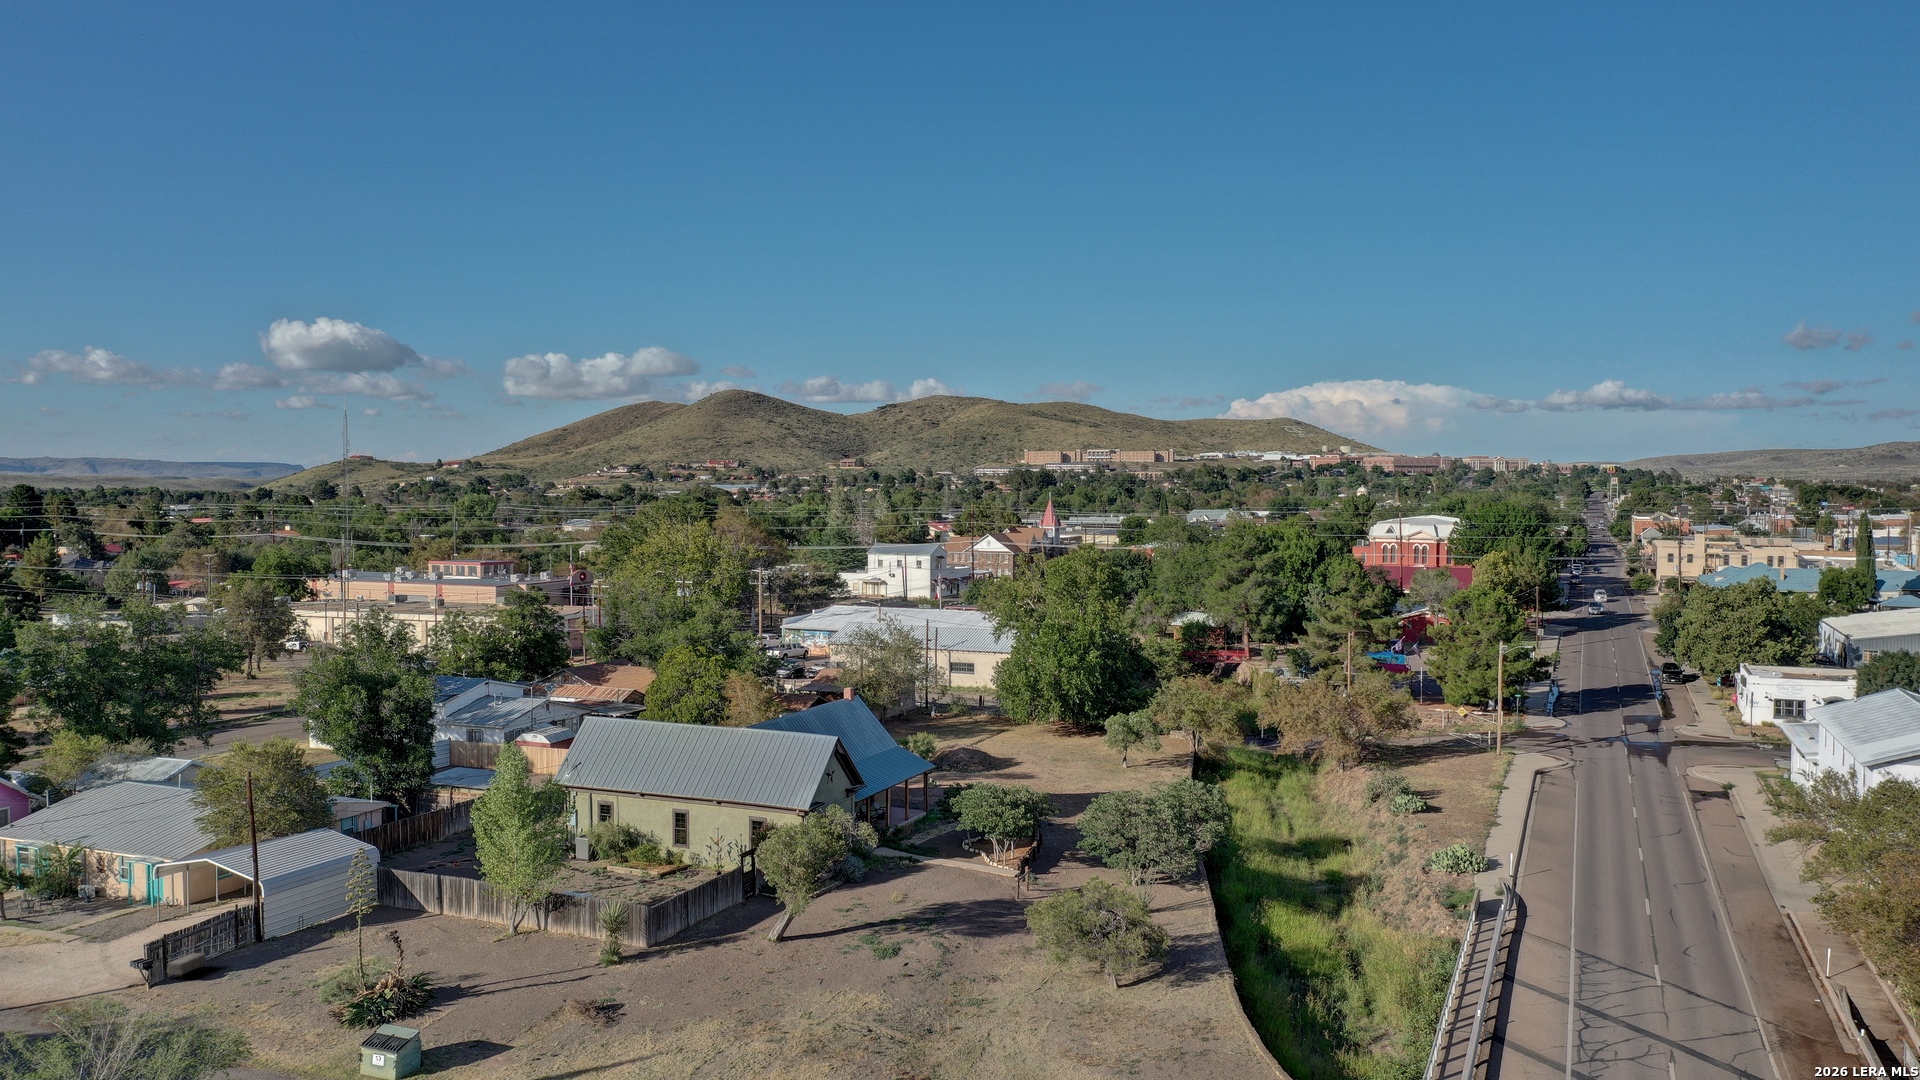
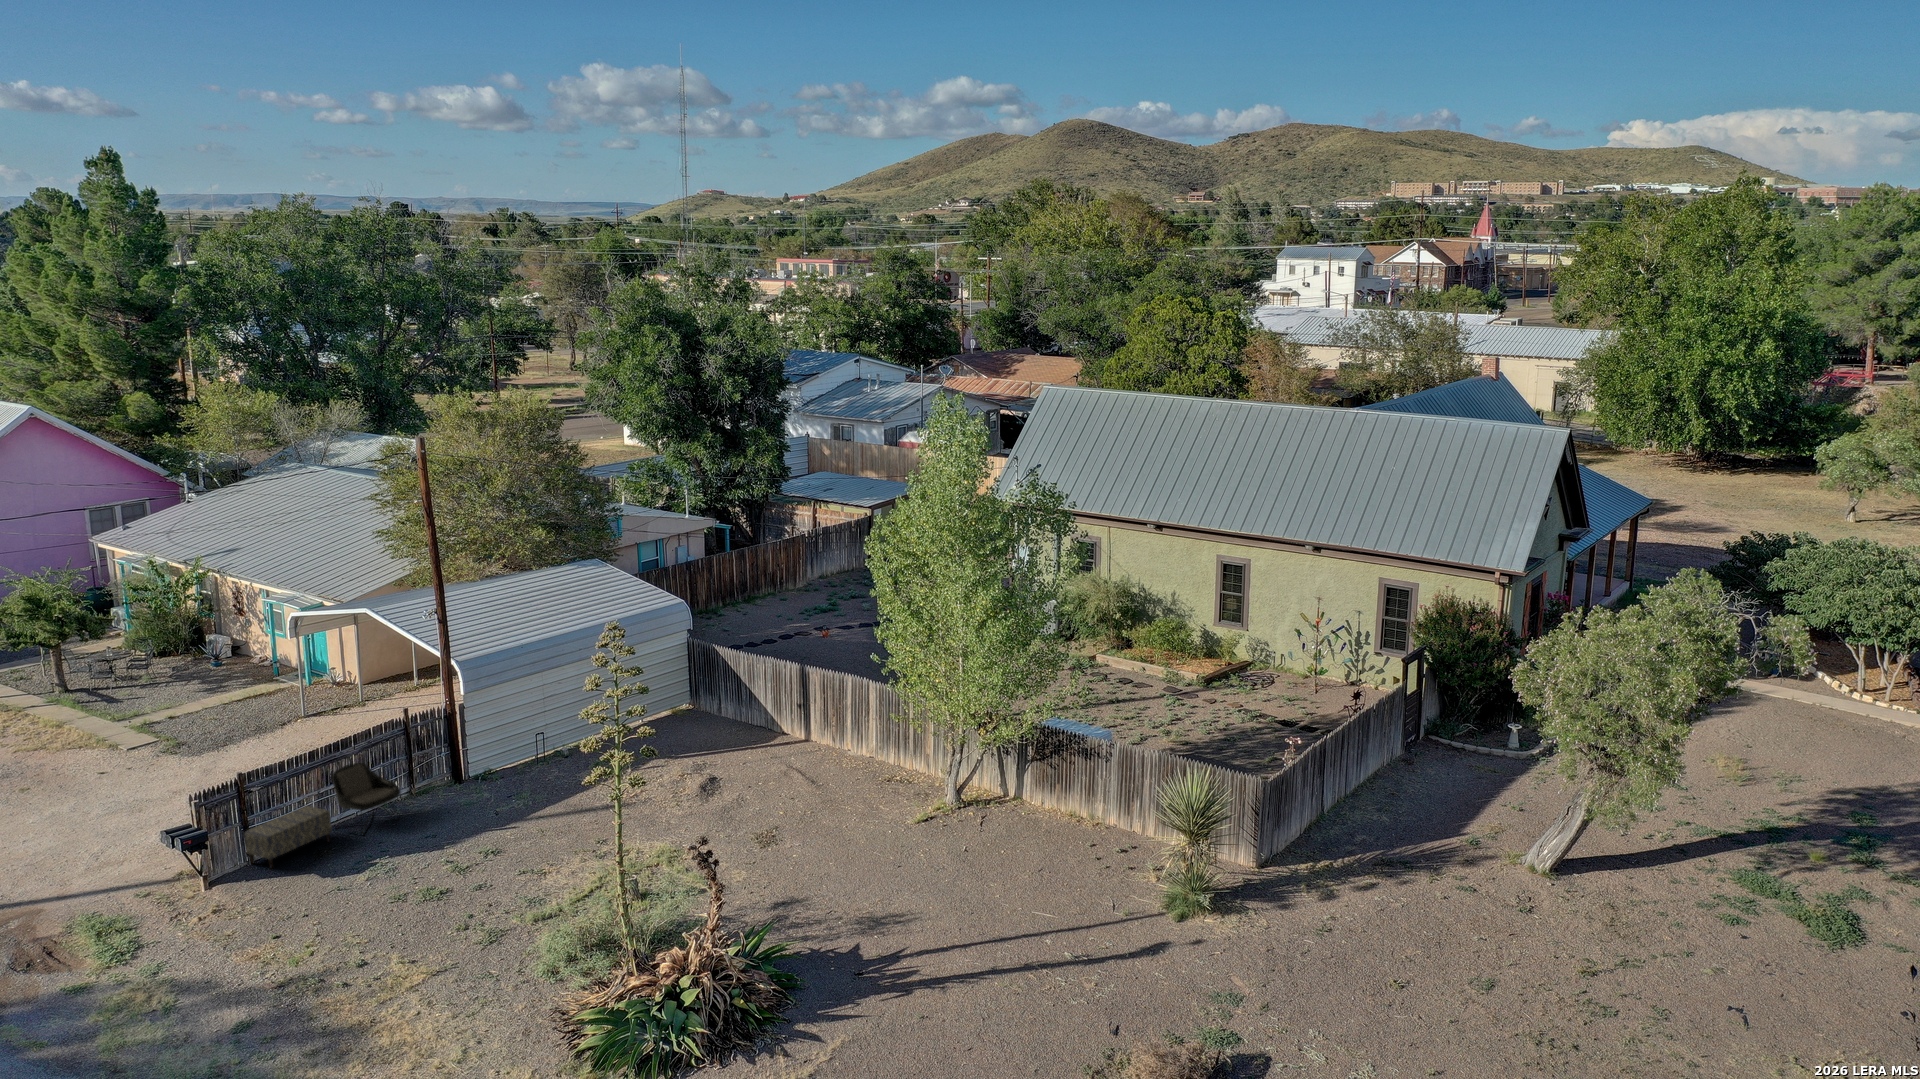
lounge chair: none [203,933,238,966] -> present [332,763,401,834]

